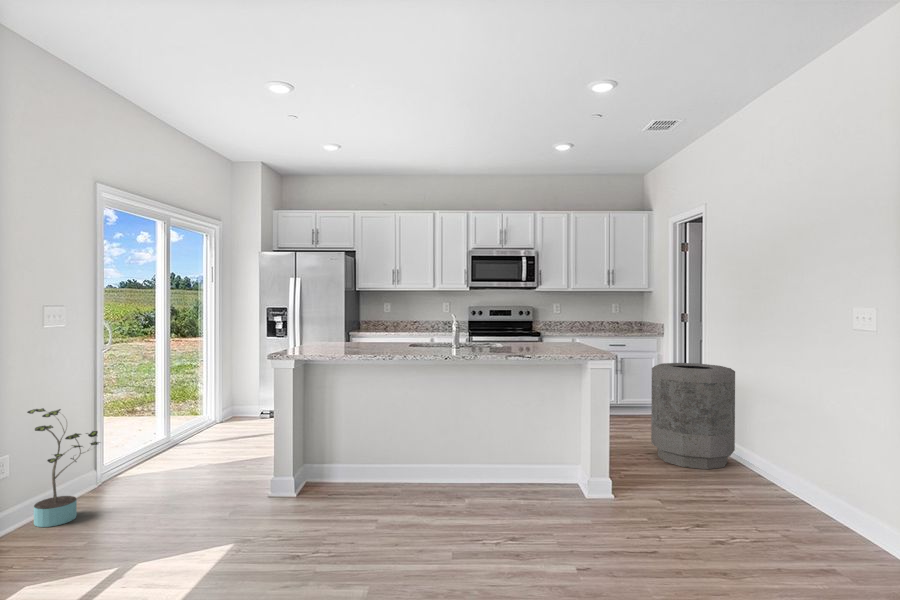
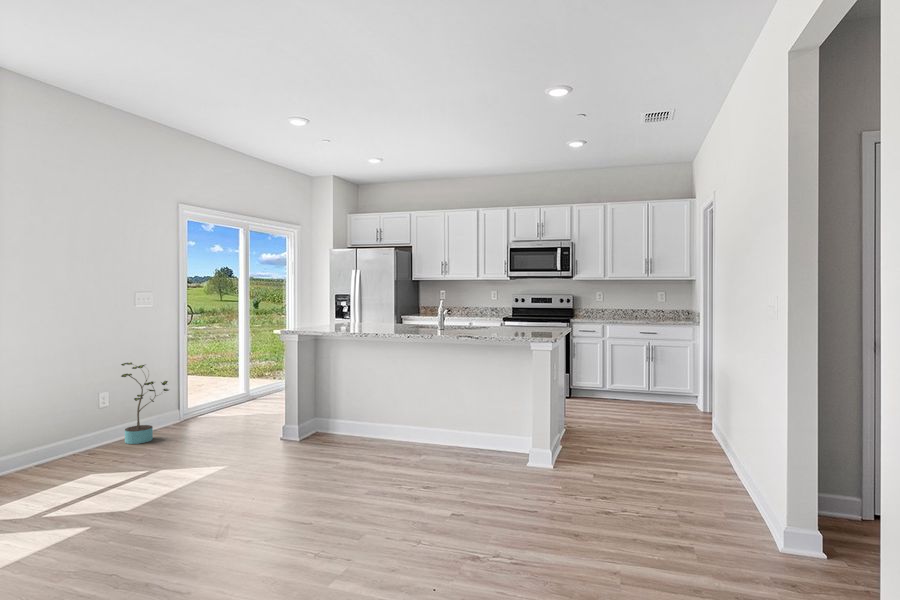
trash can: present [651,363,735,469] -> none [637,349,718,453]

